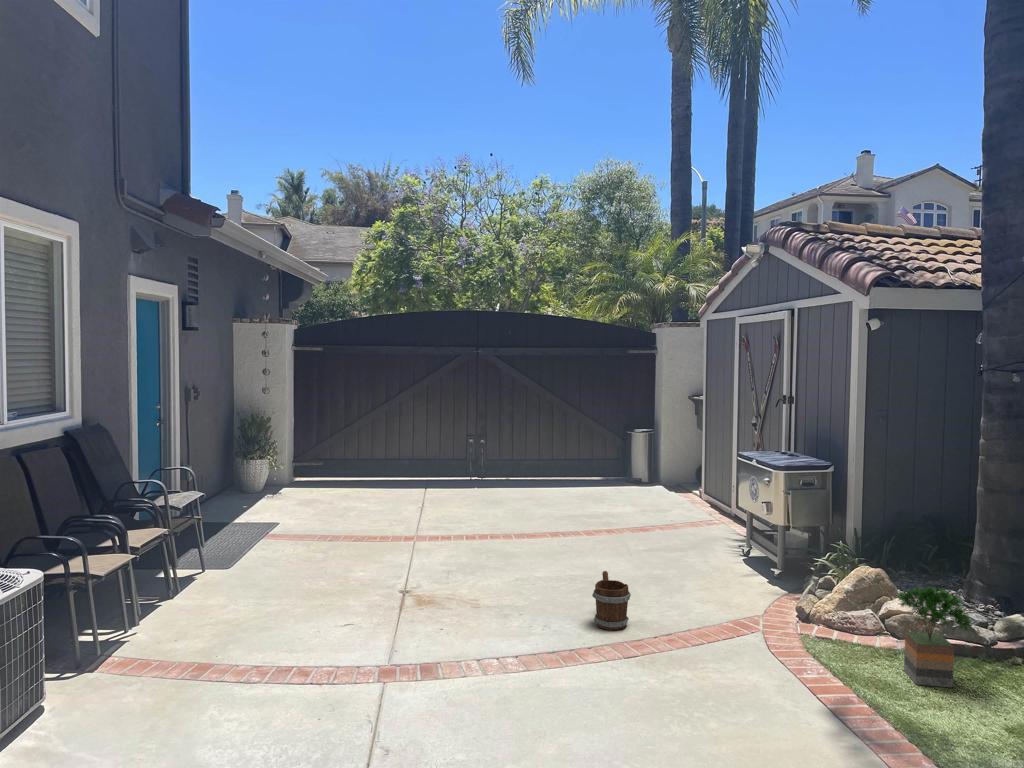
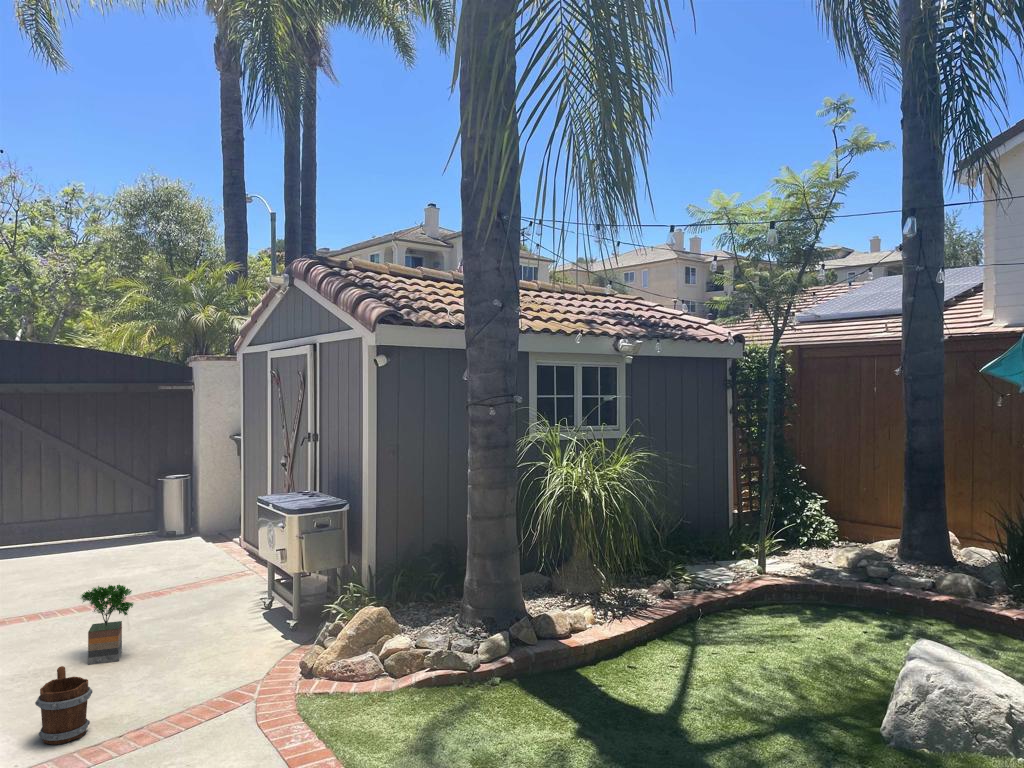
potted tree: present [898,587,972,687] -> present [81,585,133,665]

